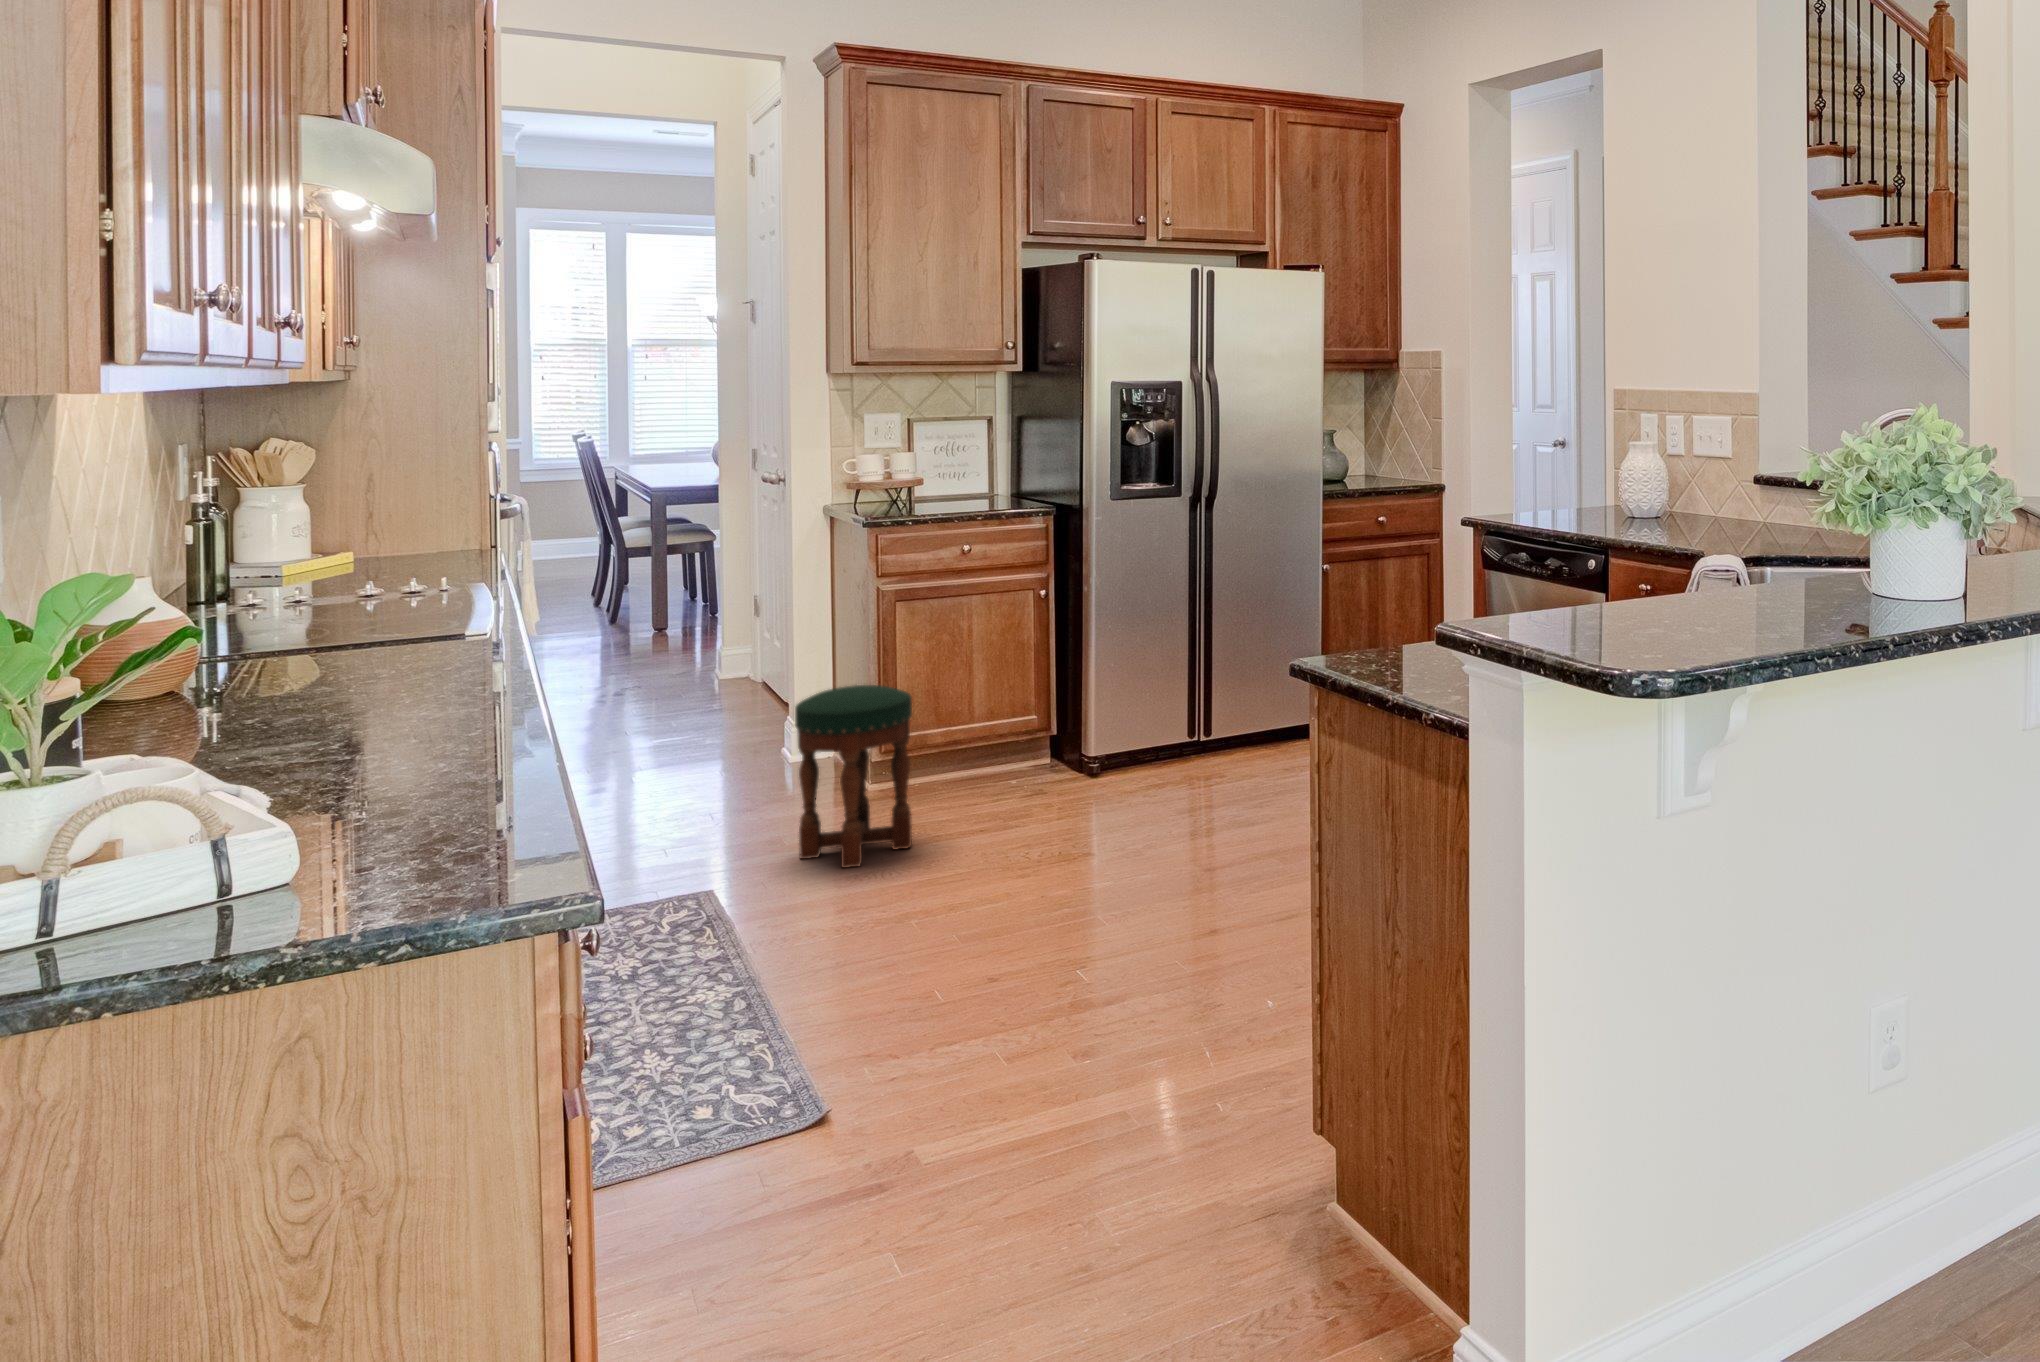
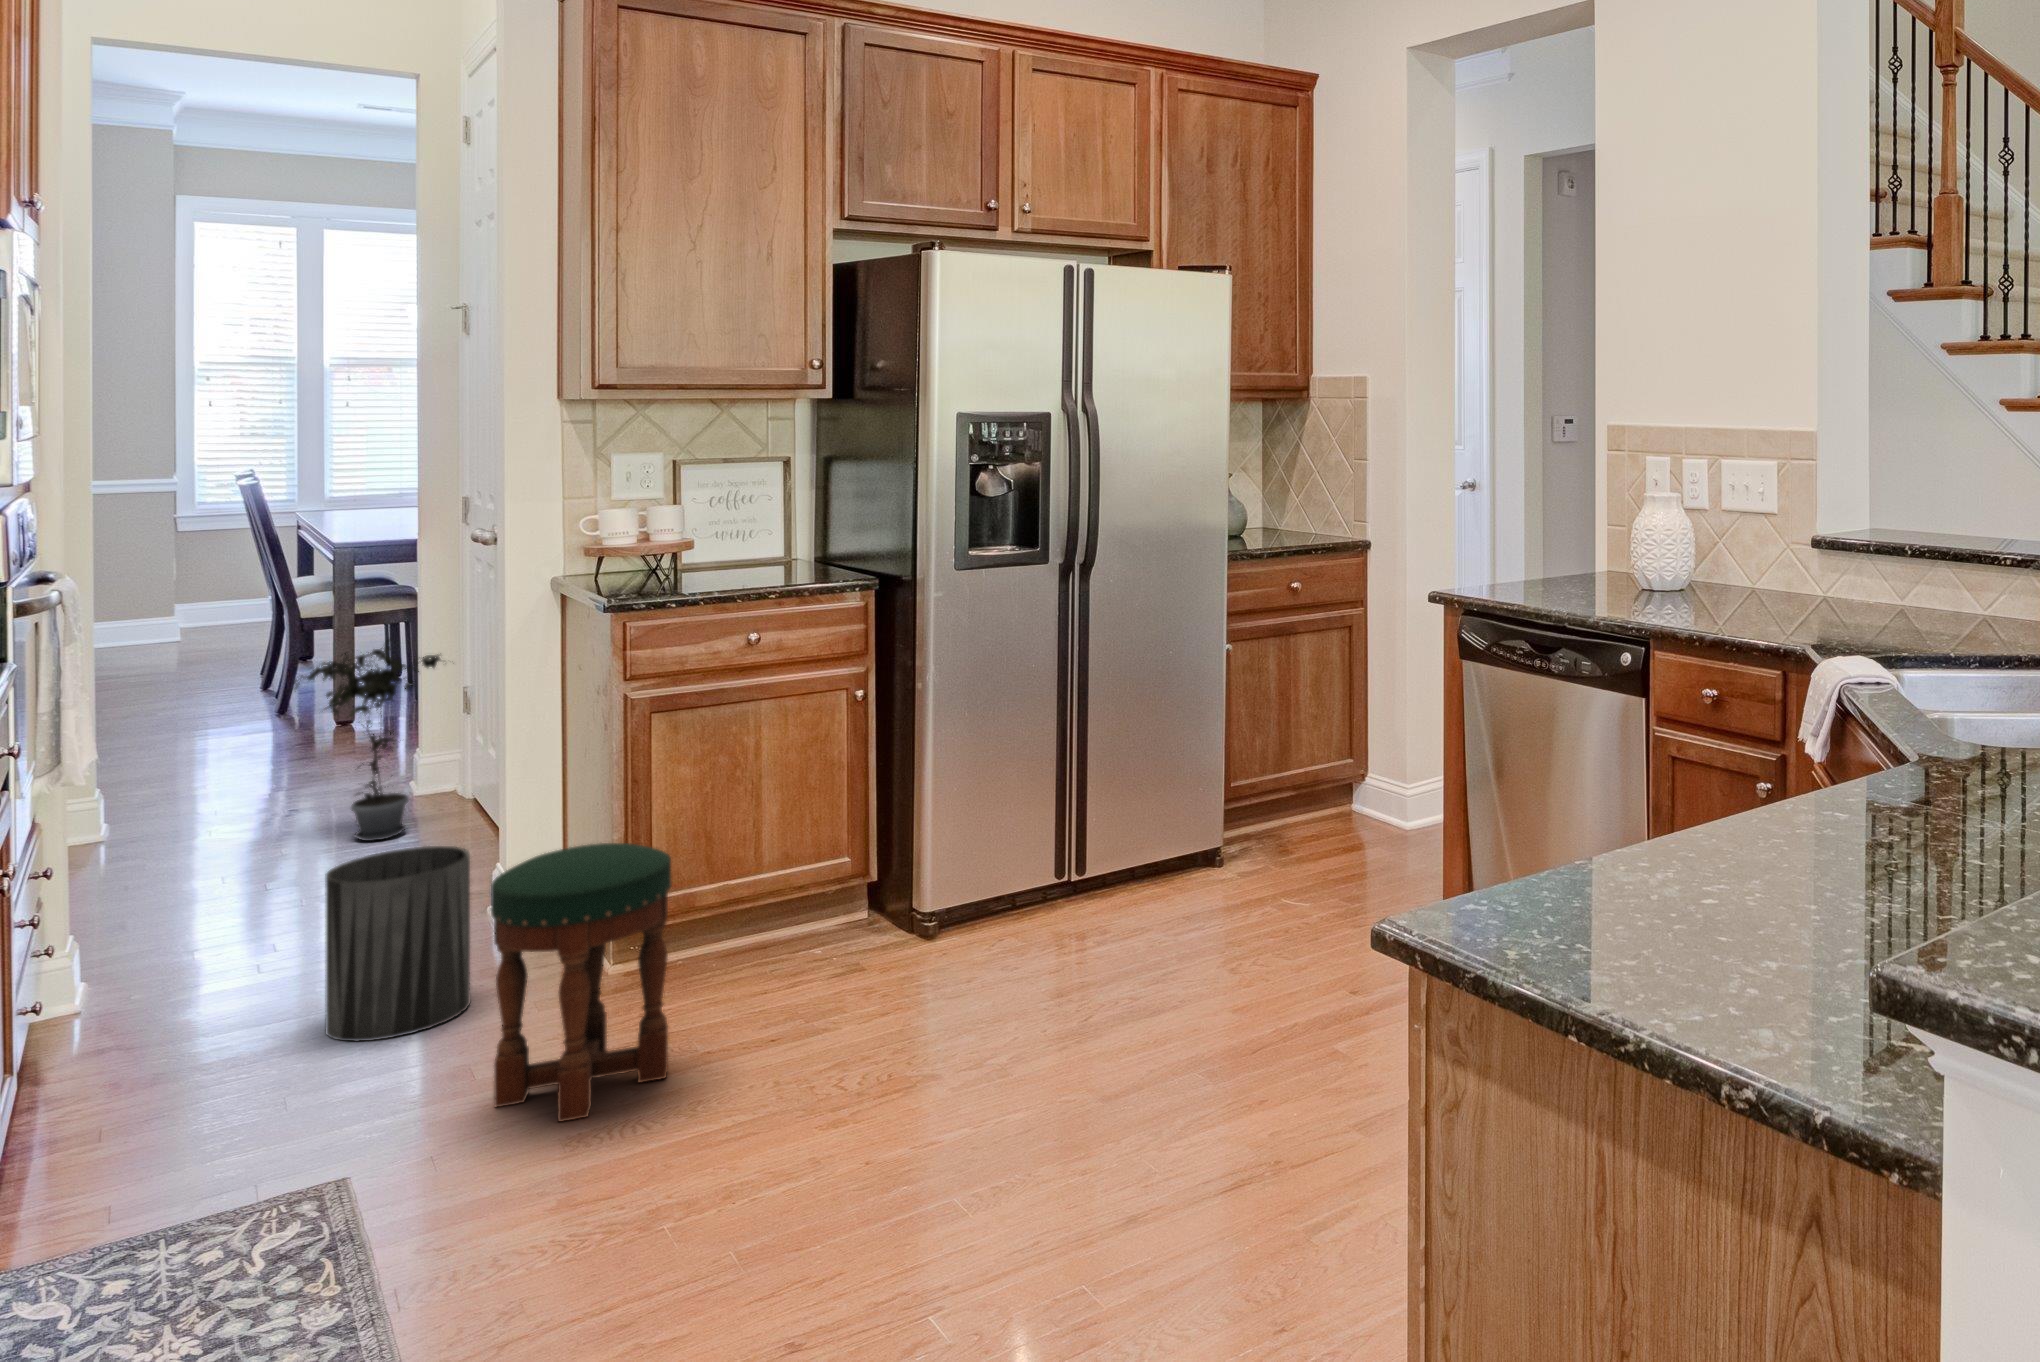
potted plant: none [639,555,750,708] -> present [294,640,440,841]
trash can: none [682,693,777,822] -> present [325,846,470,1042]

